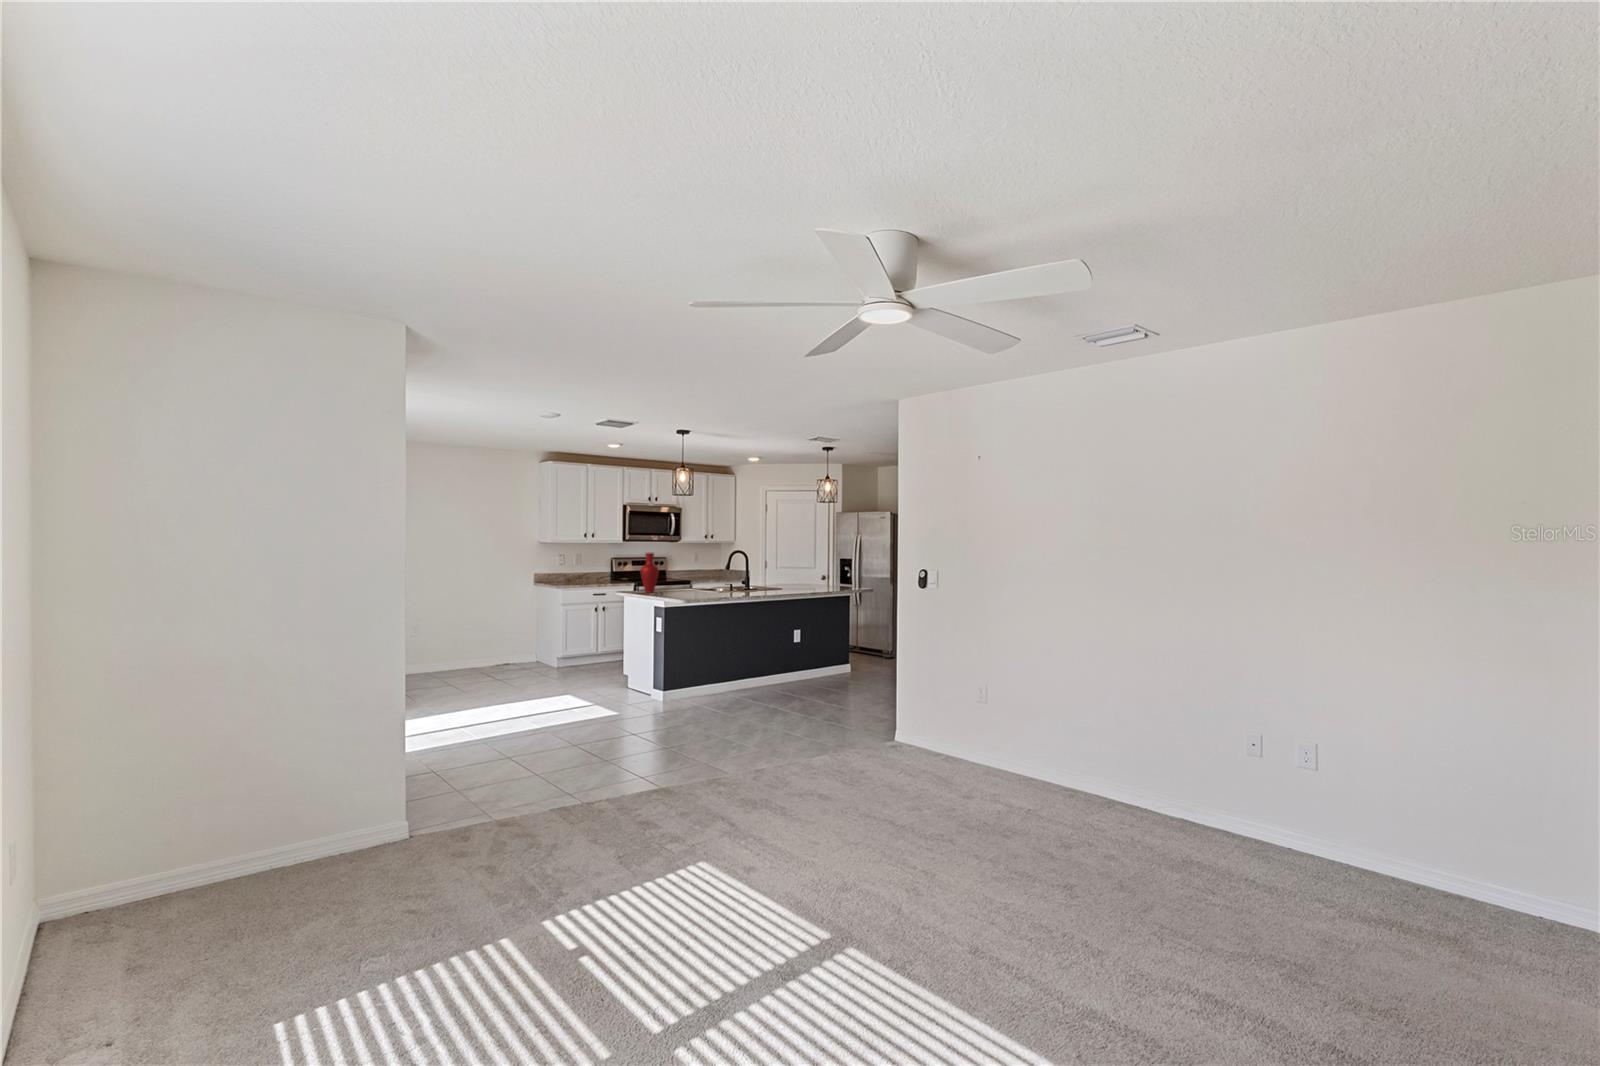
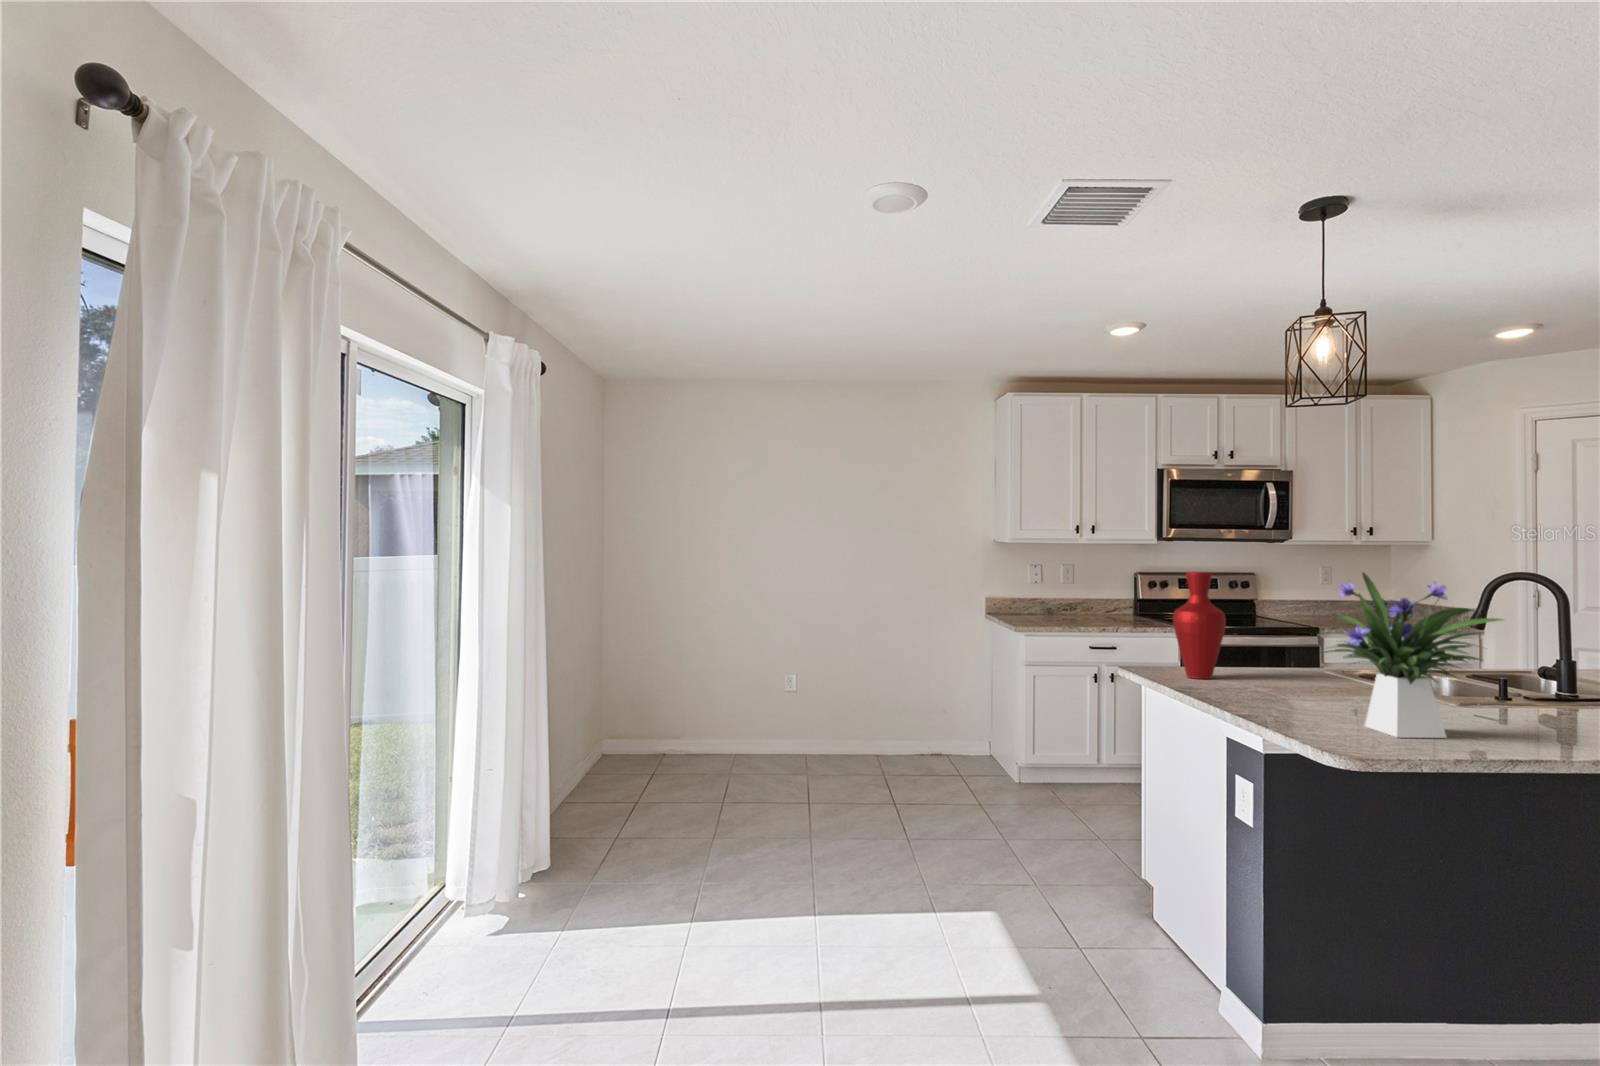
flower arrangement: none [684,549,728,596] -> present [1325,573,1502,738]

